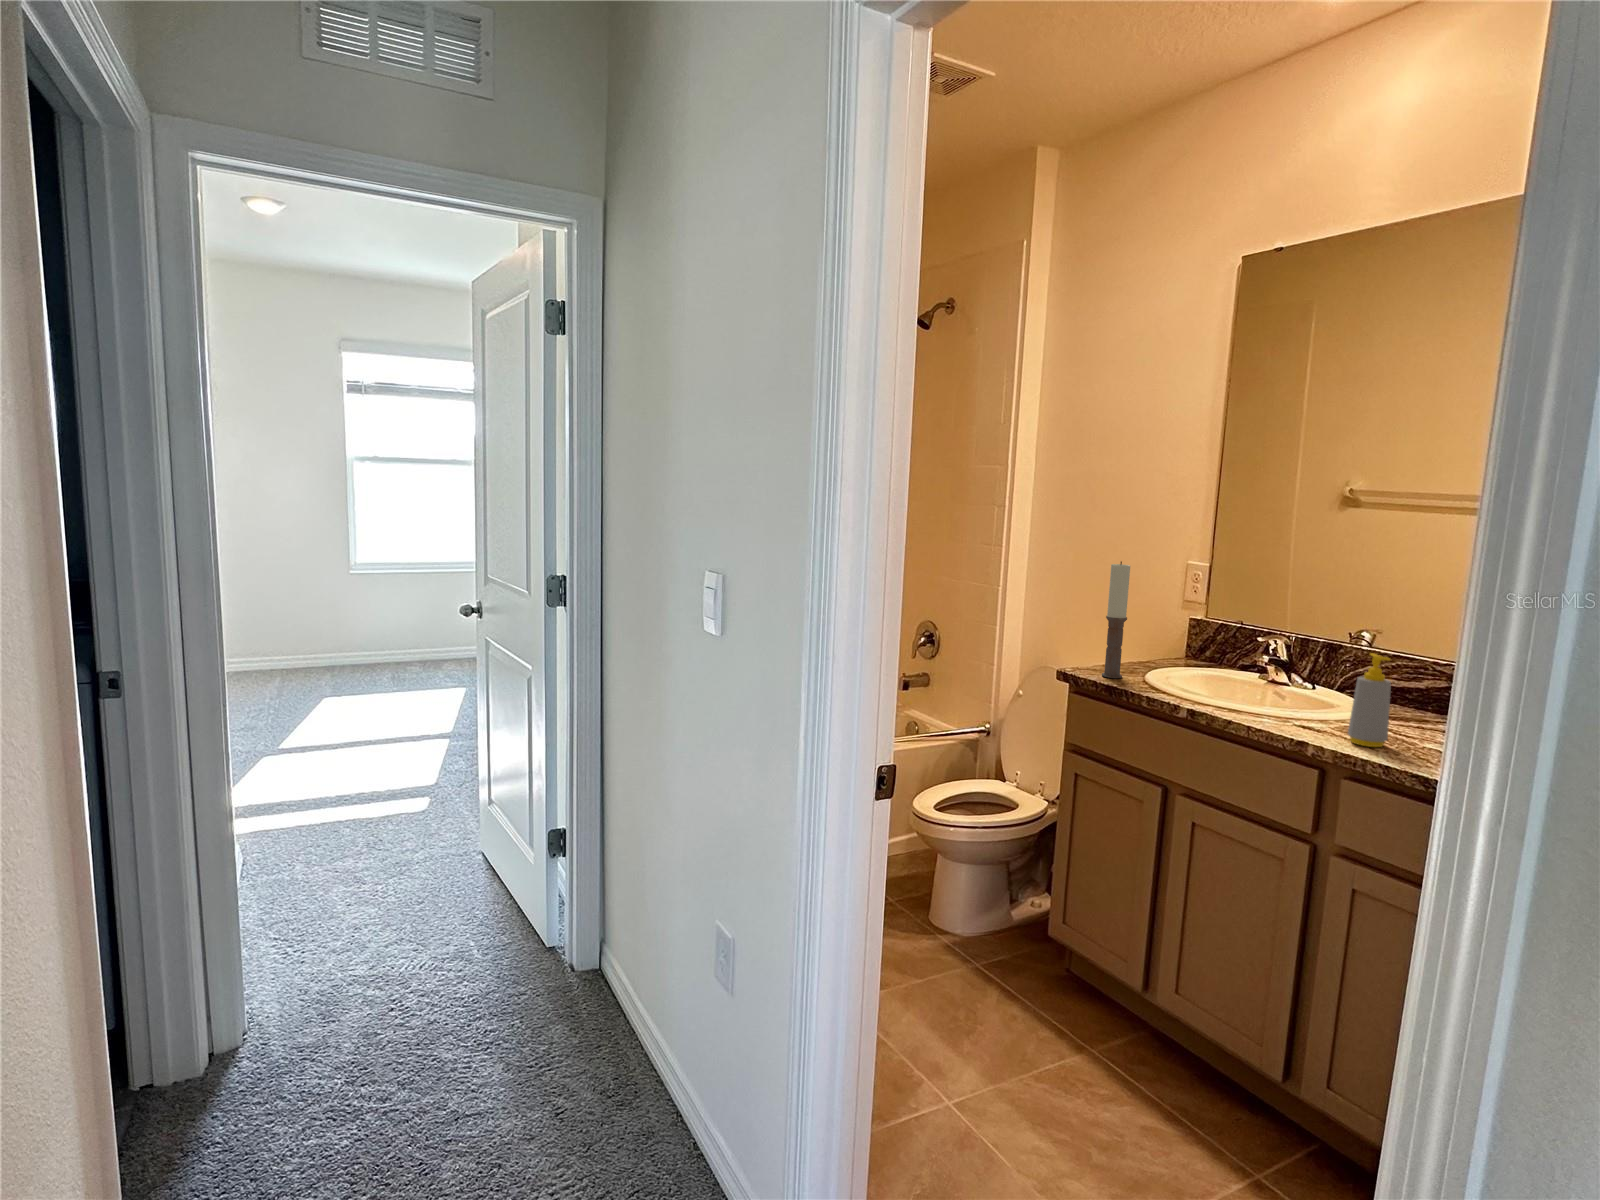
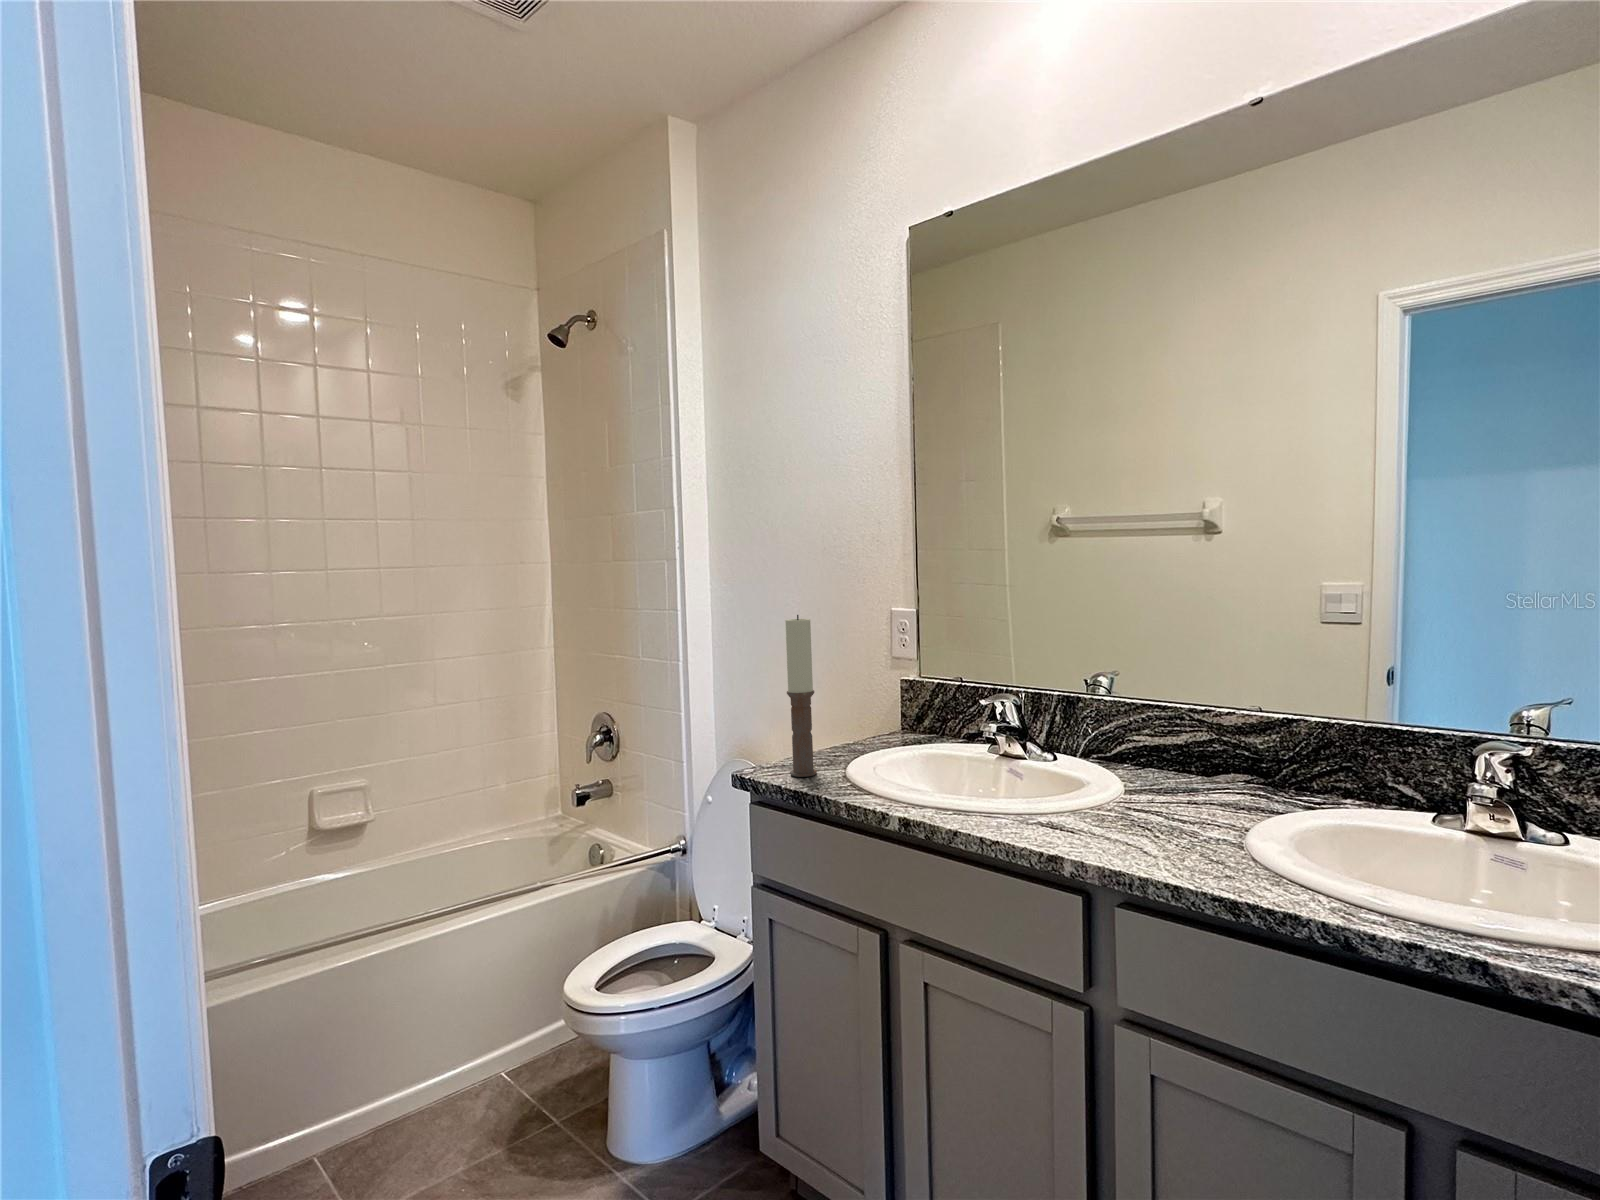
soap bottle: present [1348,653,1391,747] -> none [1112,712,1167,853]

